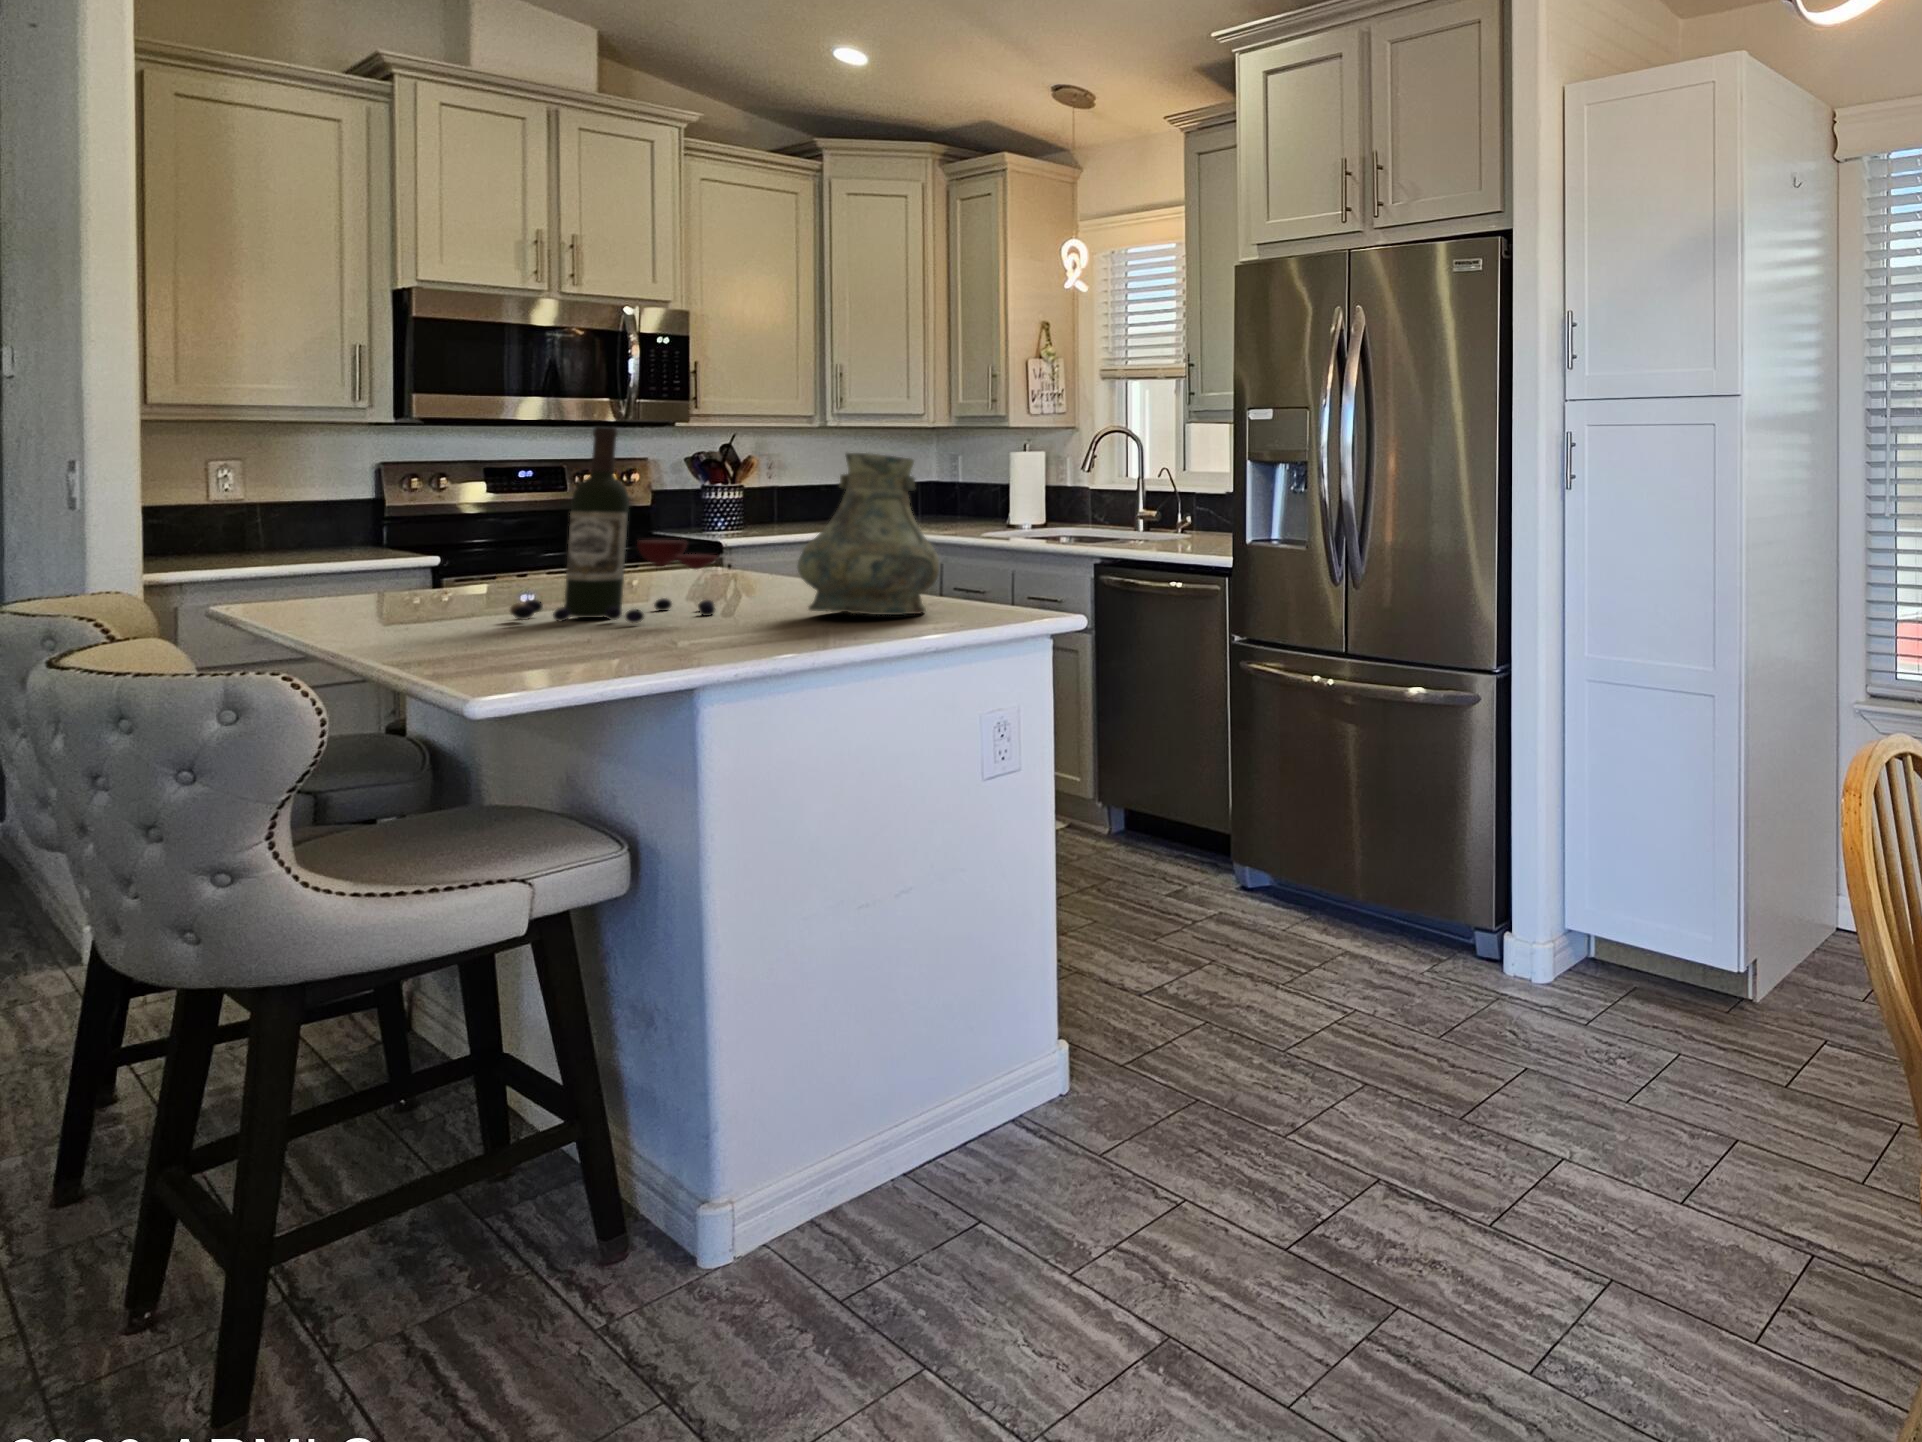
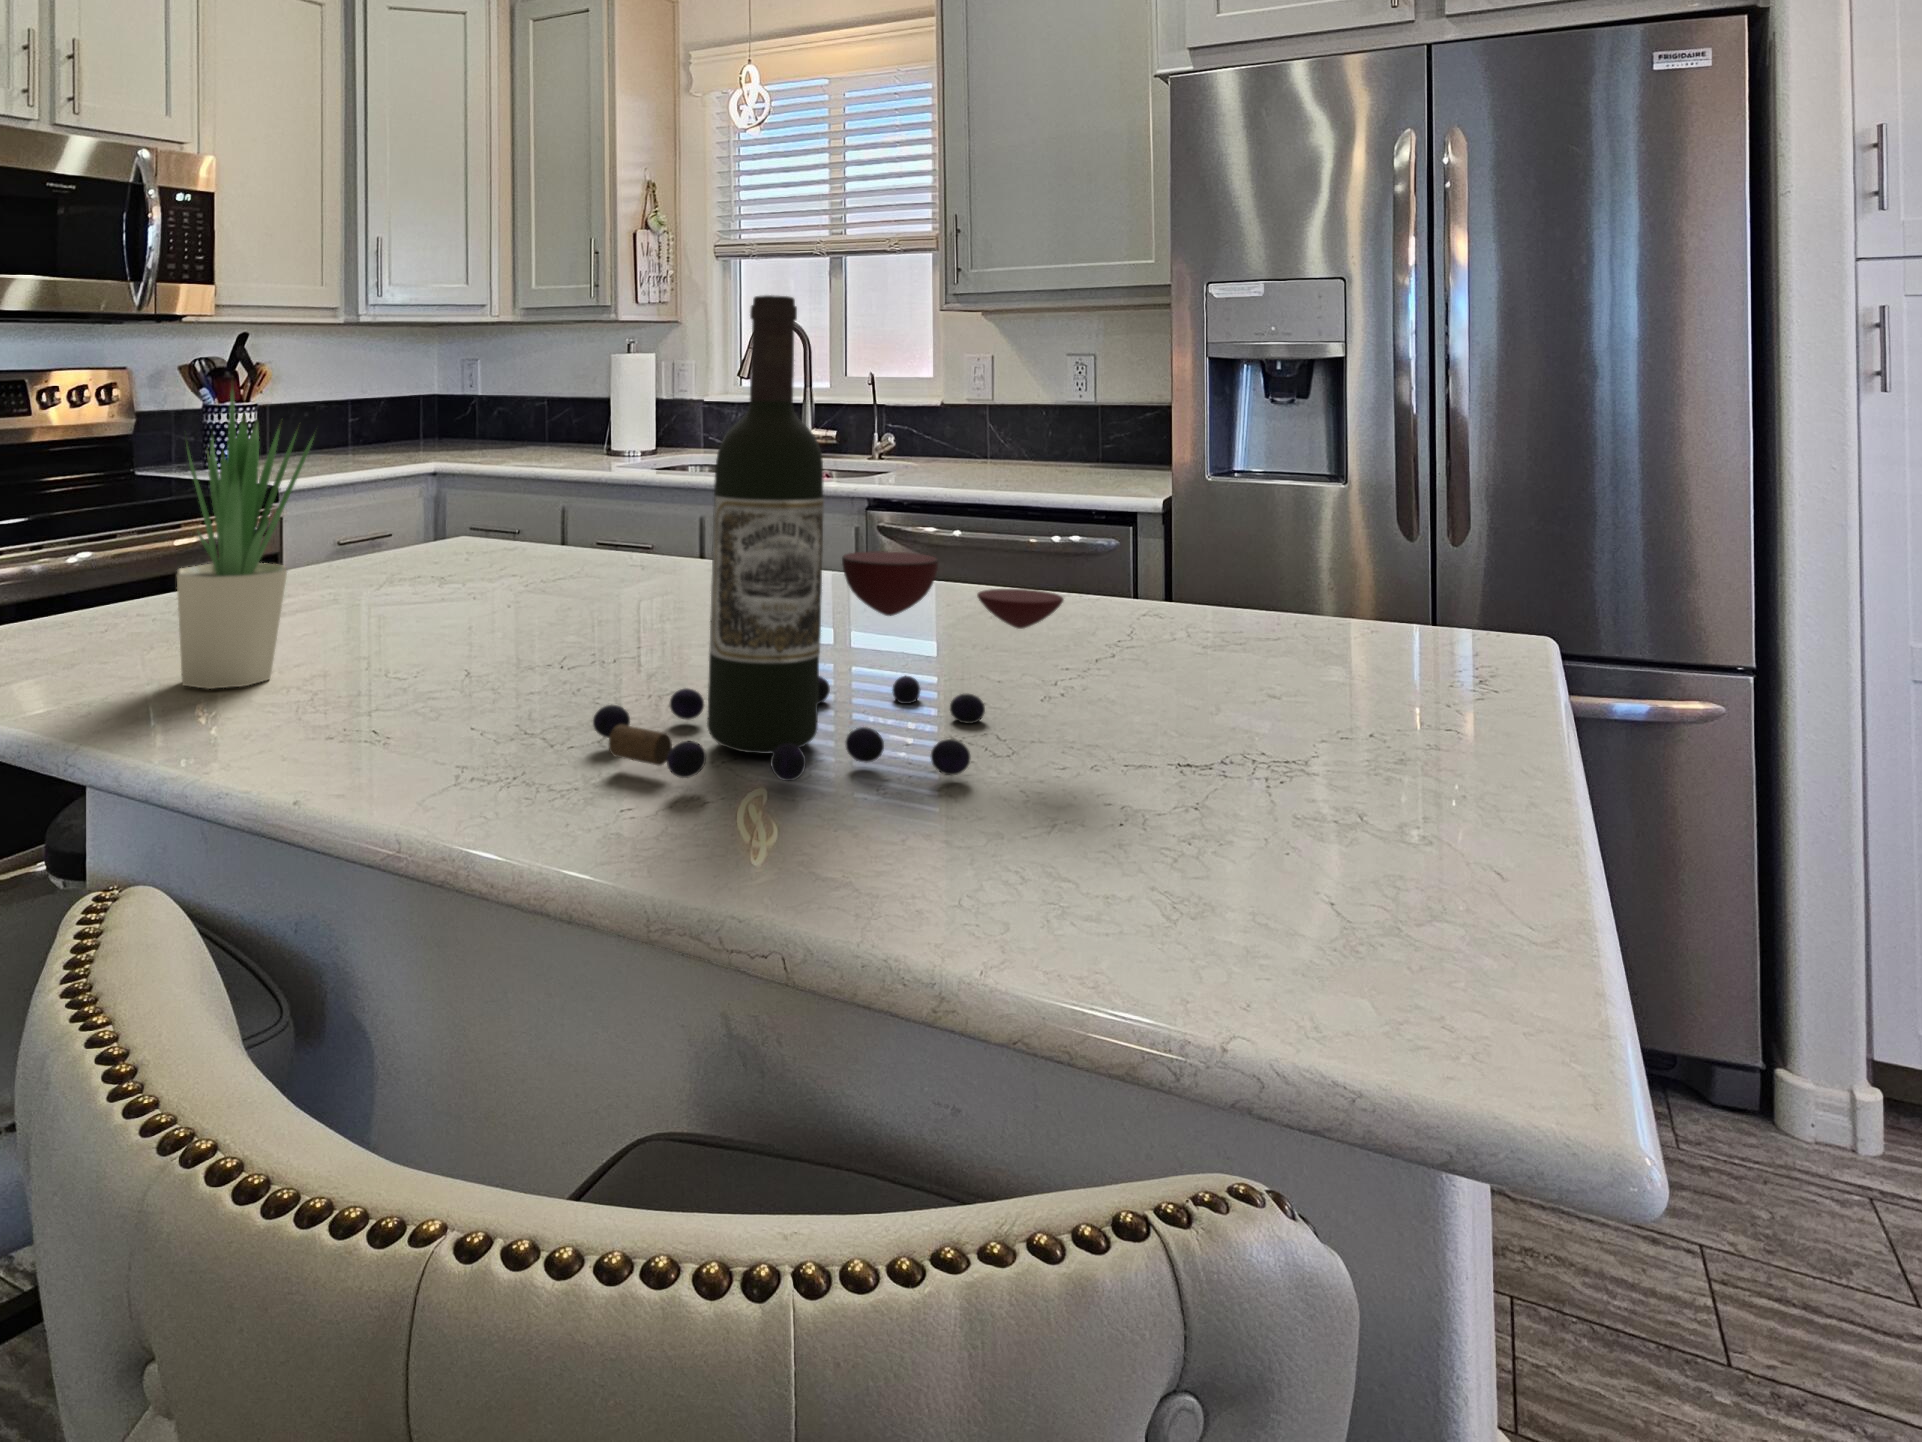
vase: present [797,453,939,615] -> none [1165,352,1472,724]
potted plant: none [401,459,477,602] -> present [177,382,314,689]

